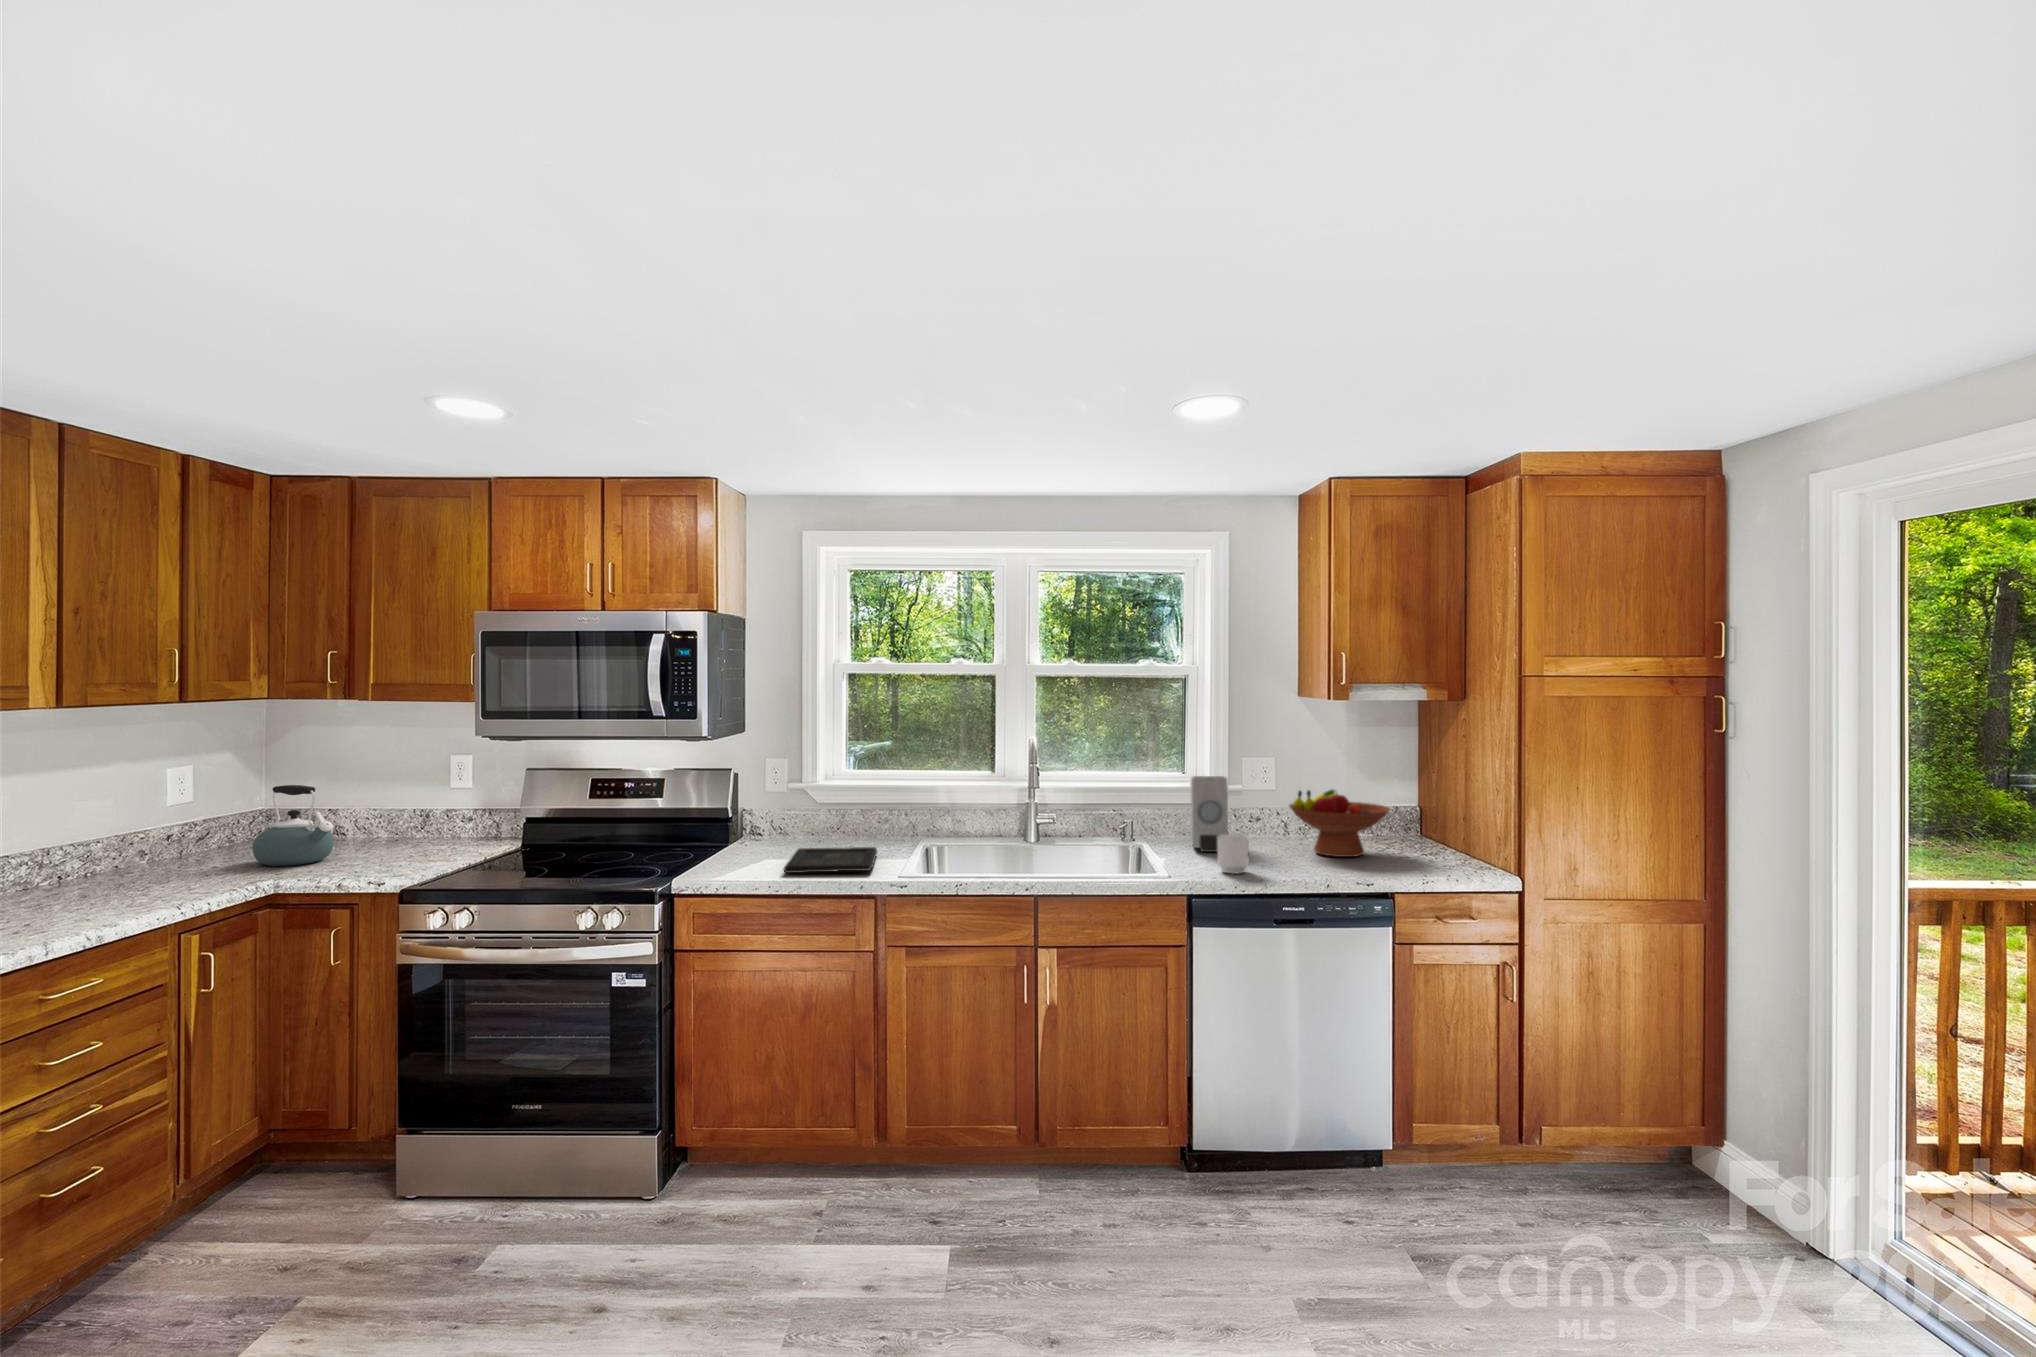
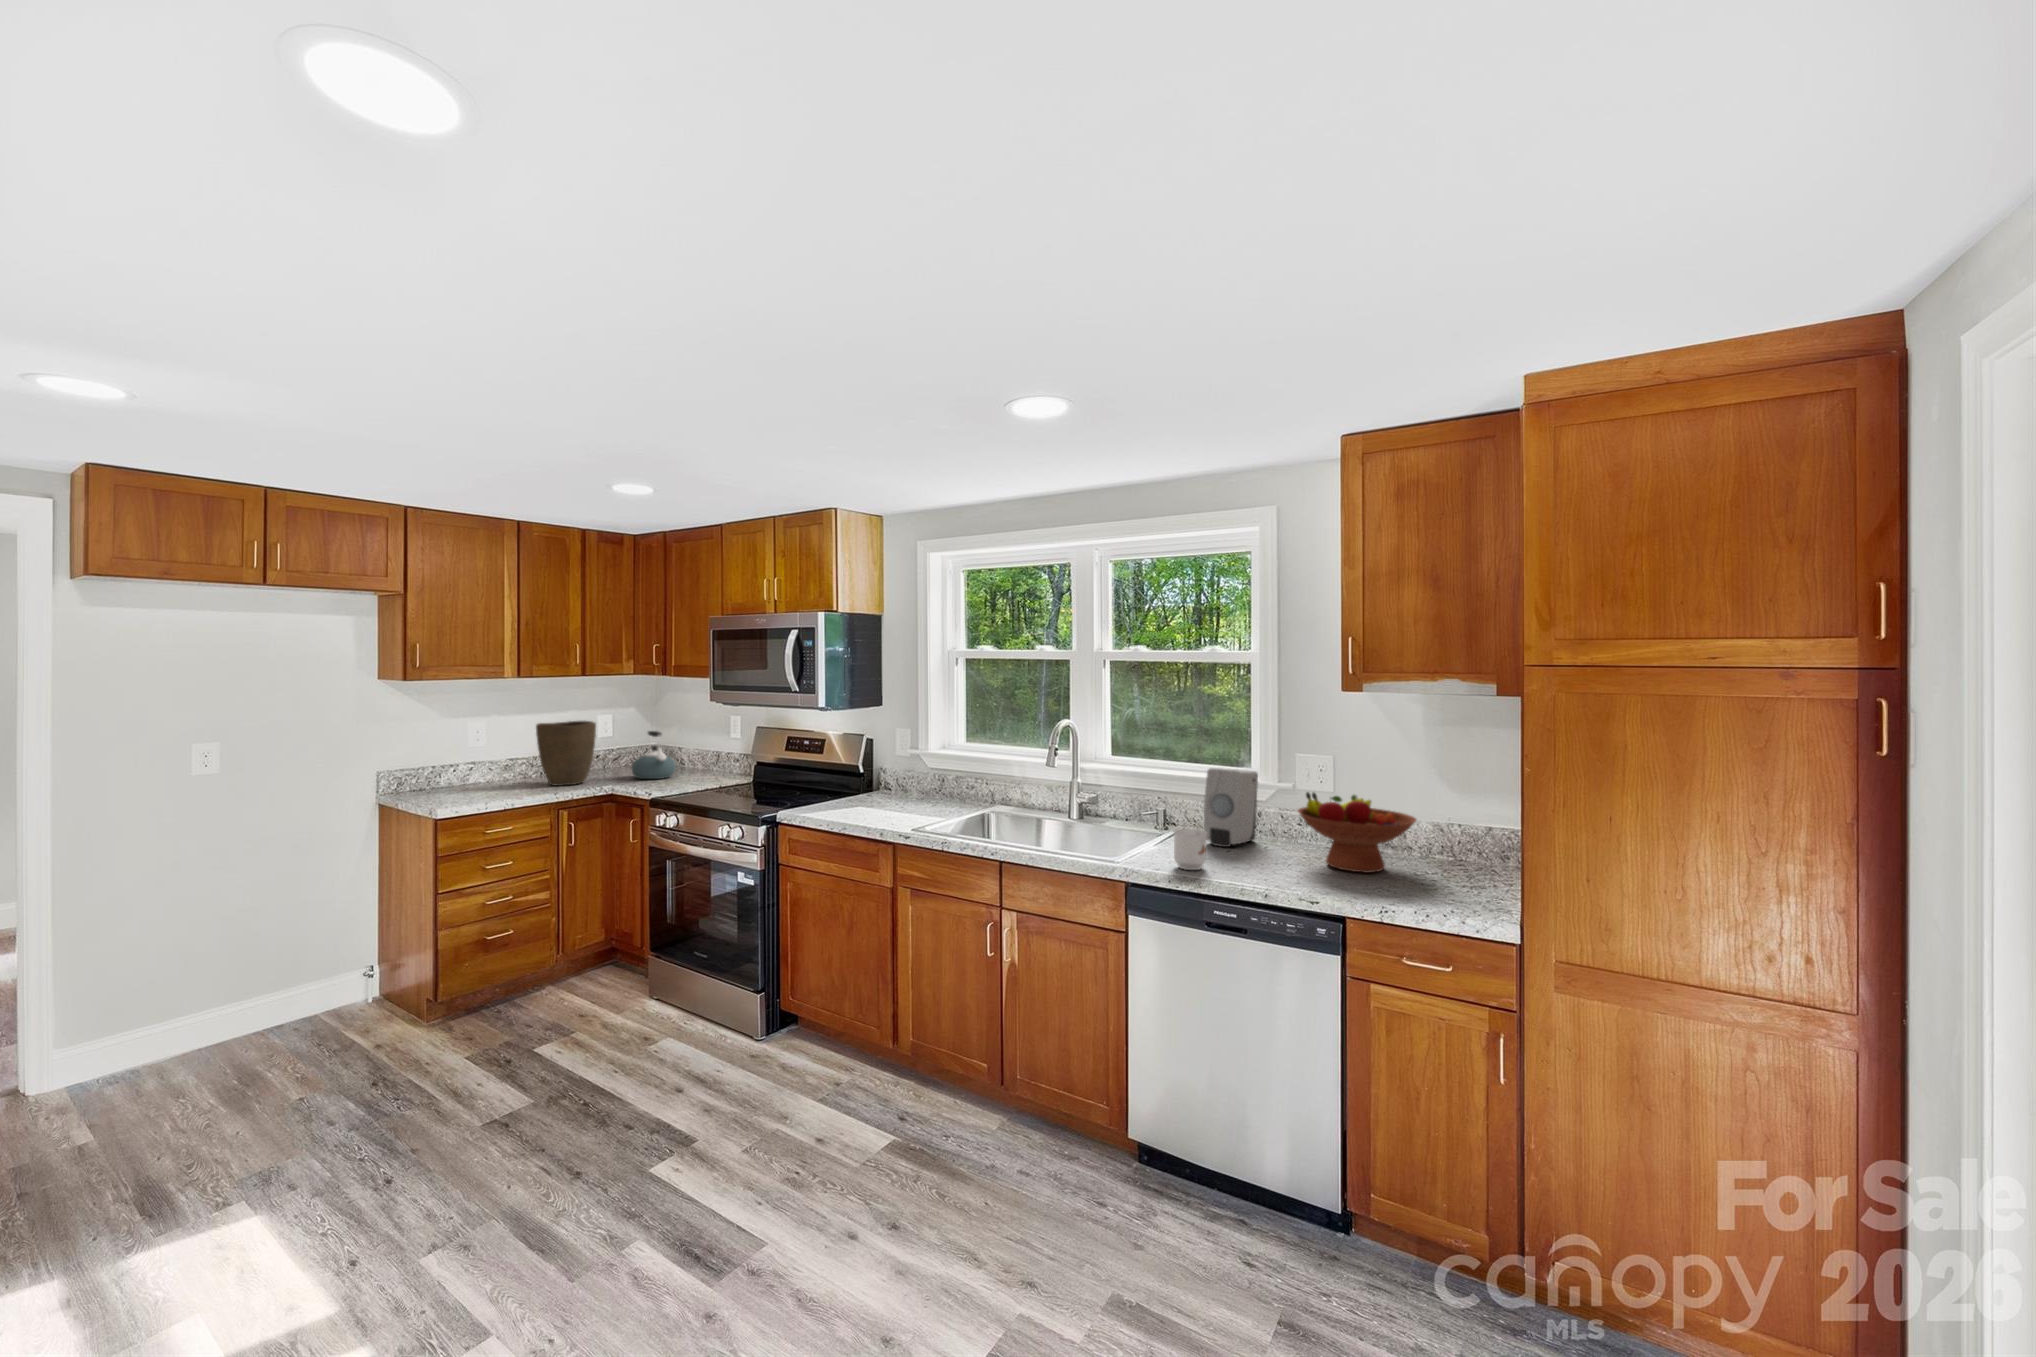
vase: none [89,775,209,892] -> present [536,721,596,786]
tray: present [784,847,877,873] -> none [855,801,956,823]

